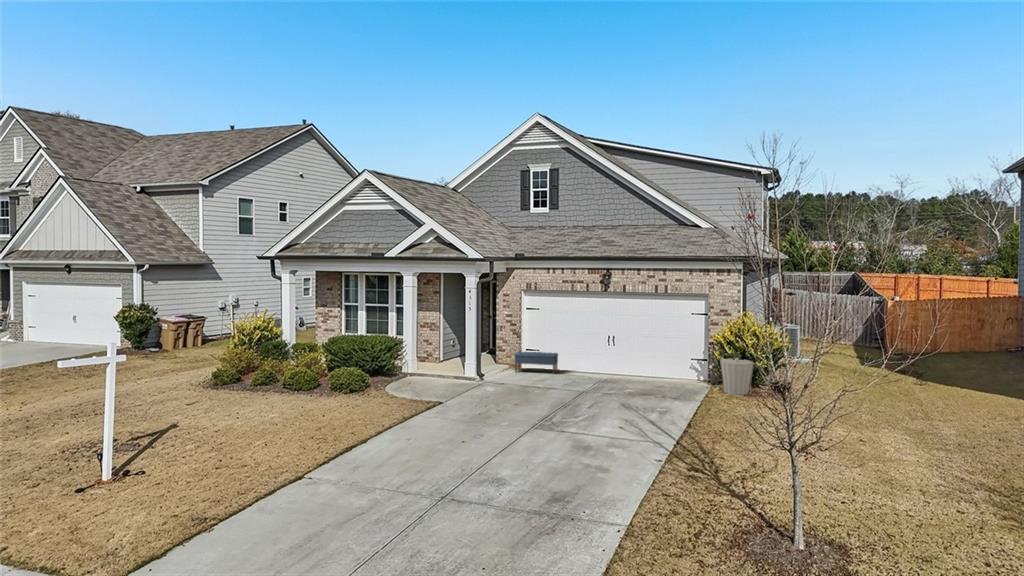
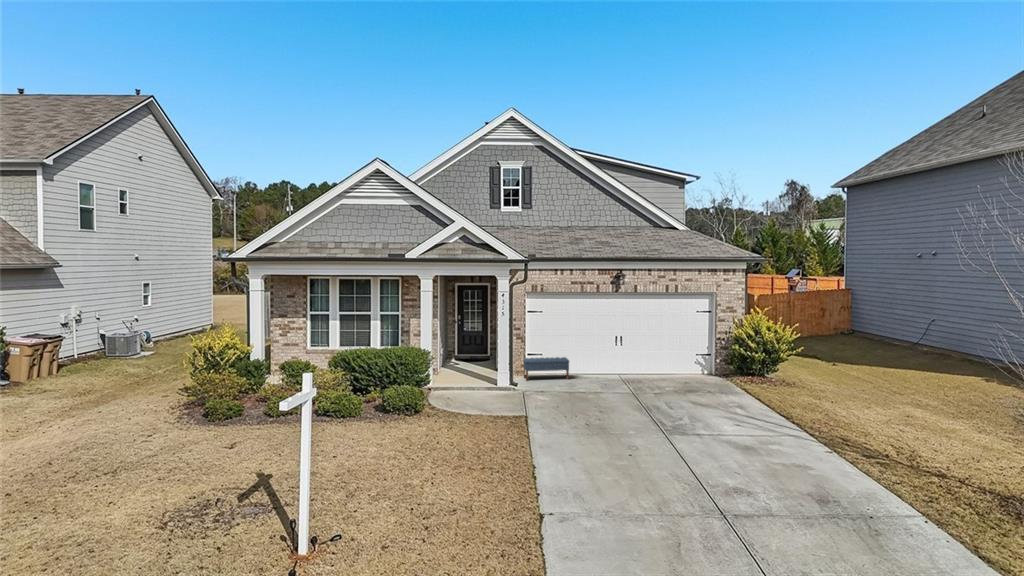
trash can: present [720,358,753,395] -> none [742,350,774,385]

